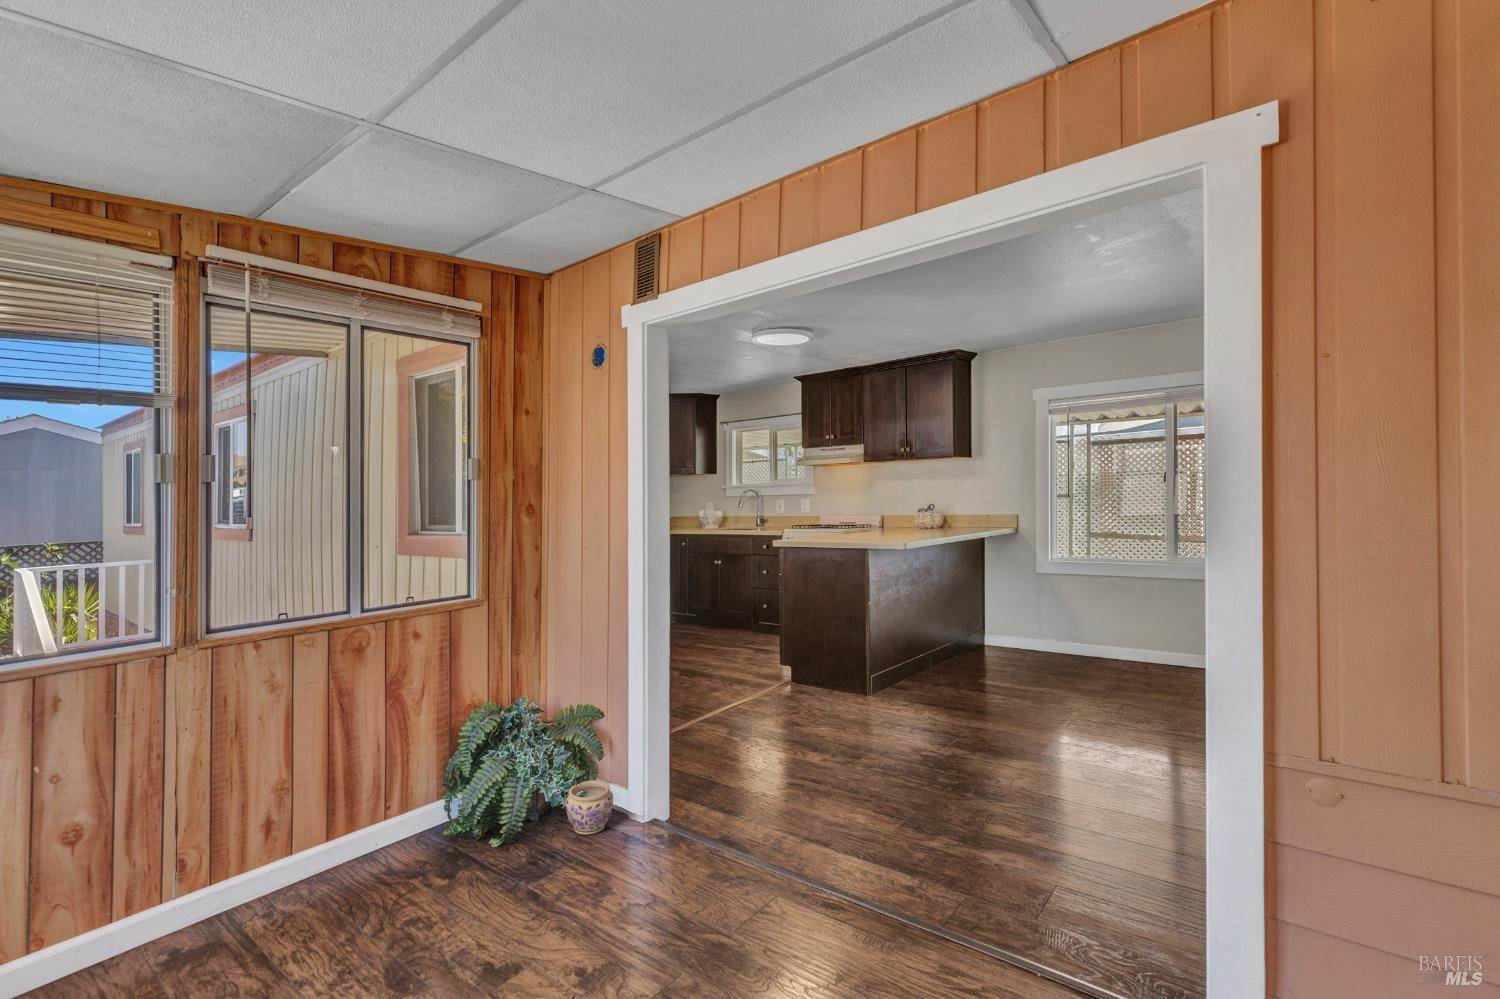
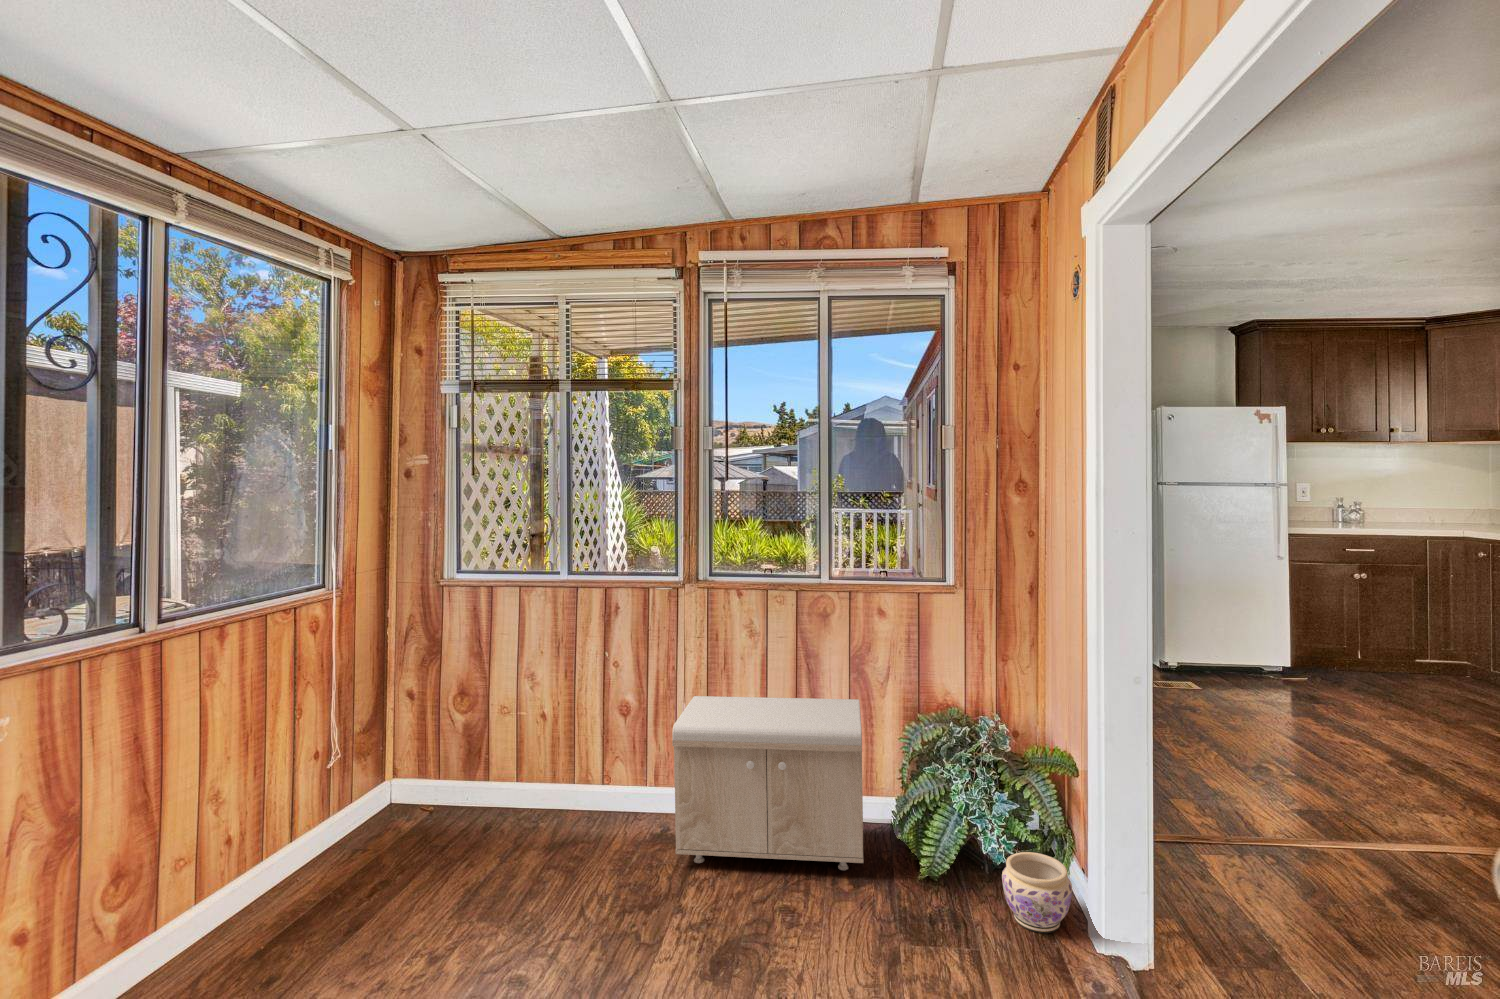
storage bench: none [207,720,456,955] -> present [672,696,863,870]

